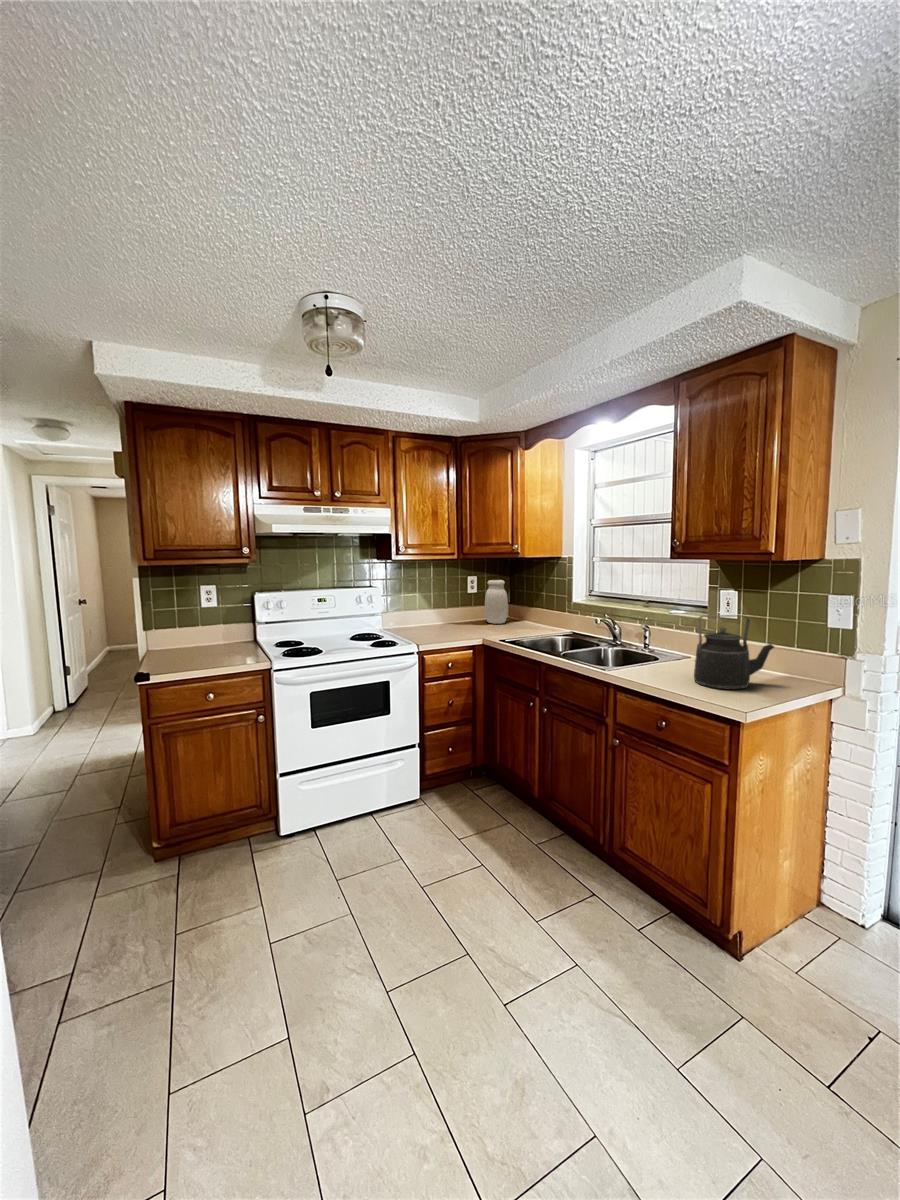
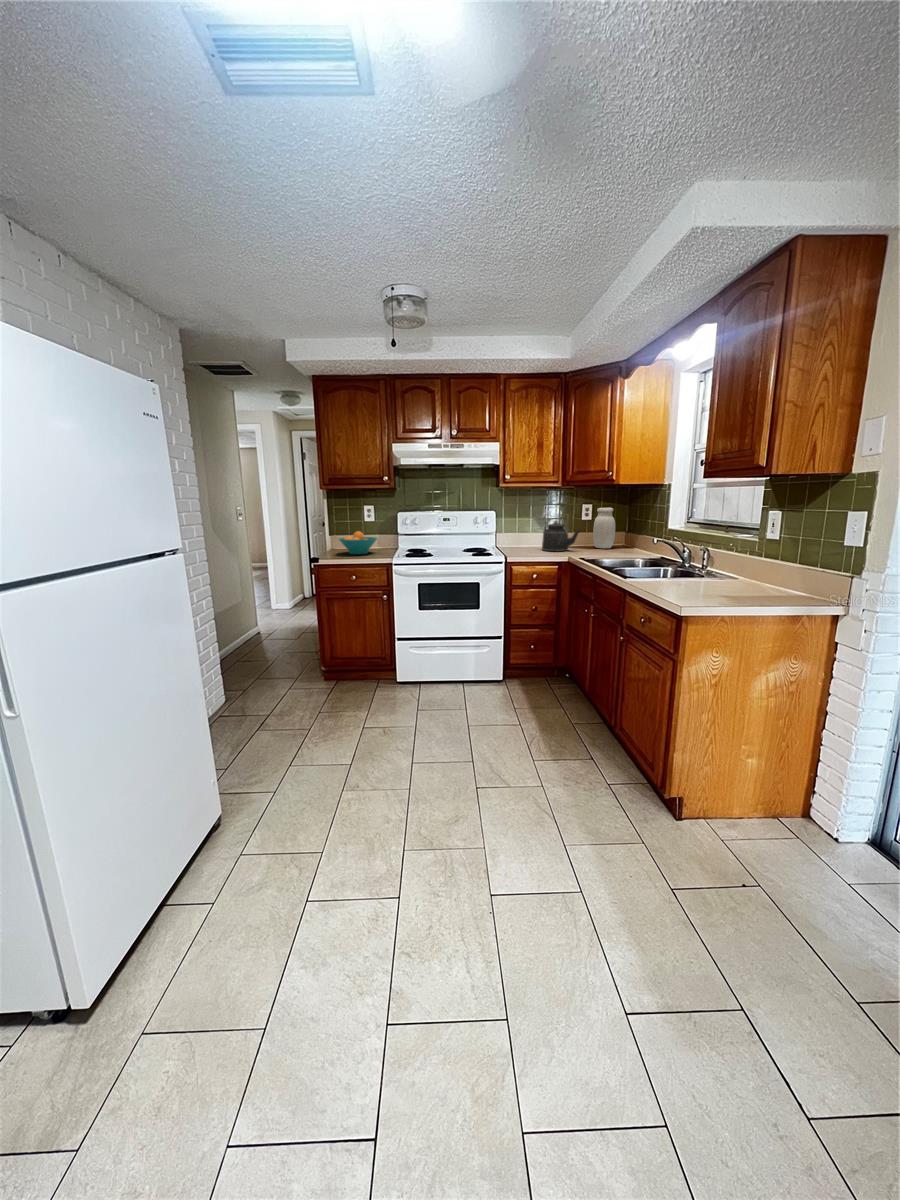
kettle: present [694,615,774,689] -> present [542,515,580,551]
fruit bowl: none [173,624,234,657] -> present [339,531,377,554]

